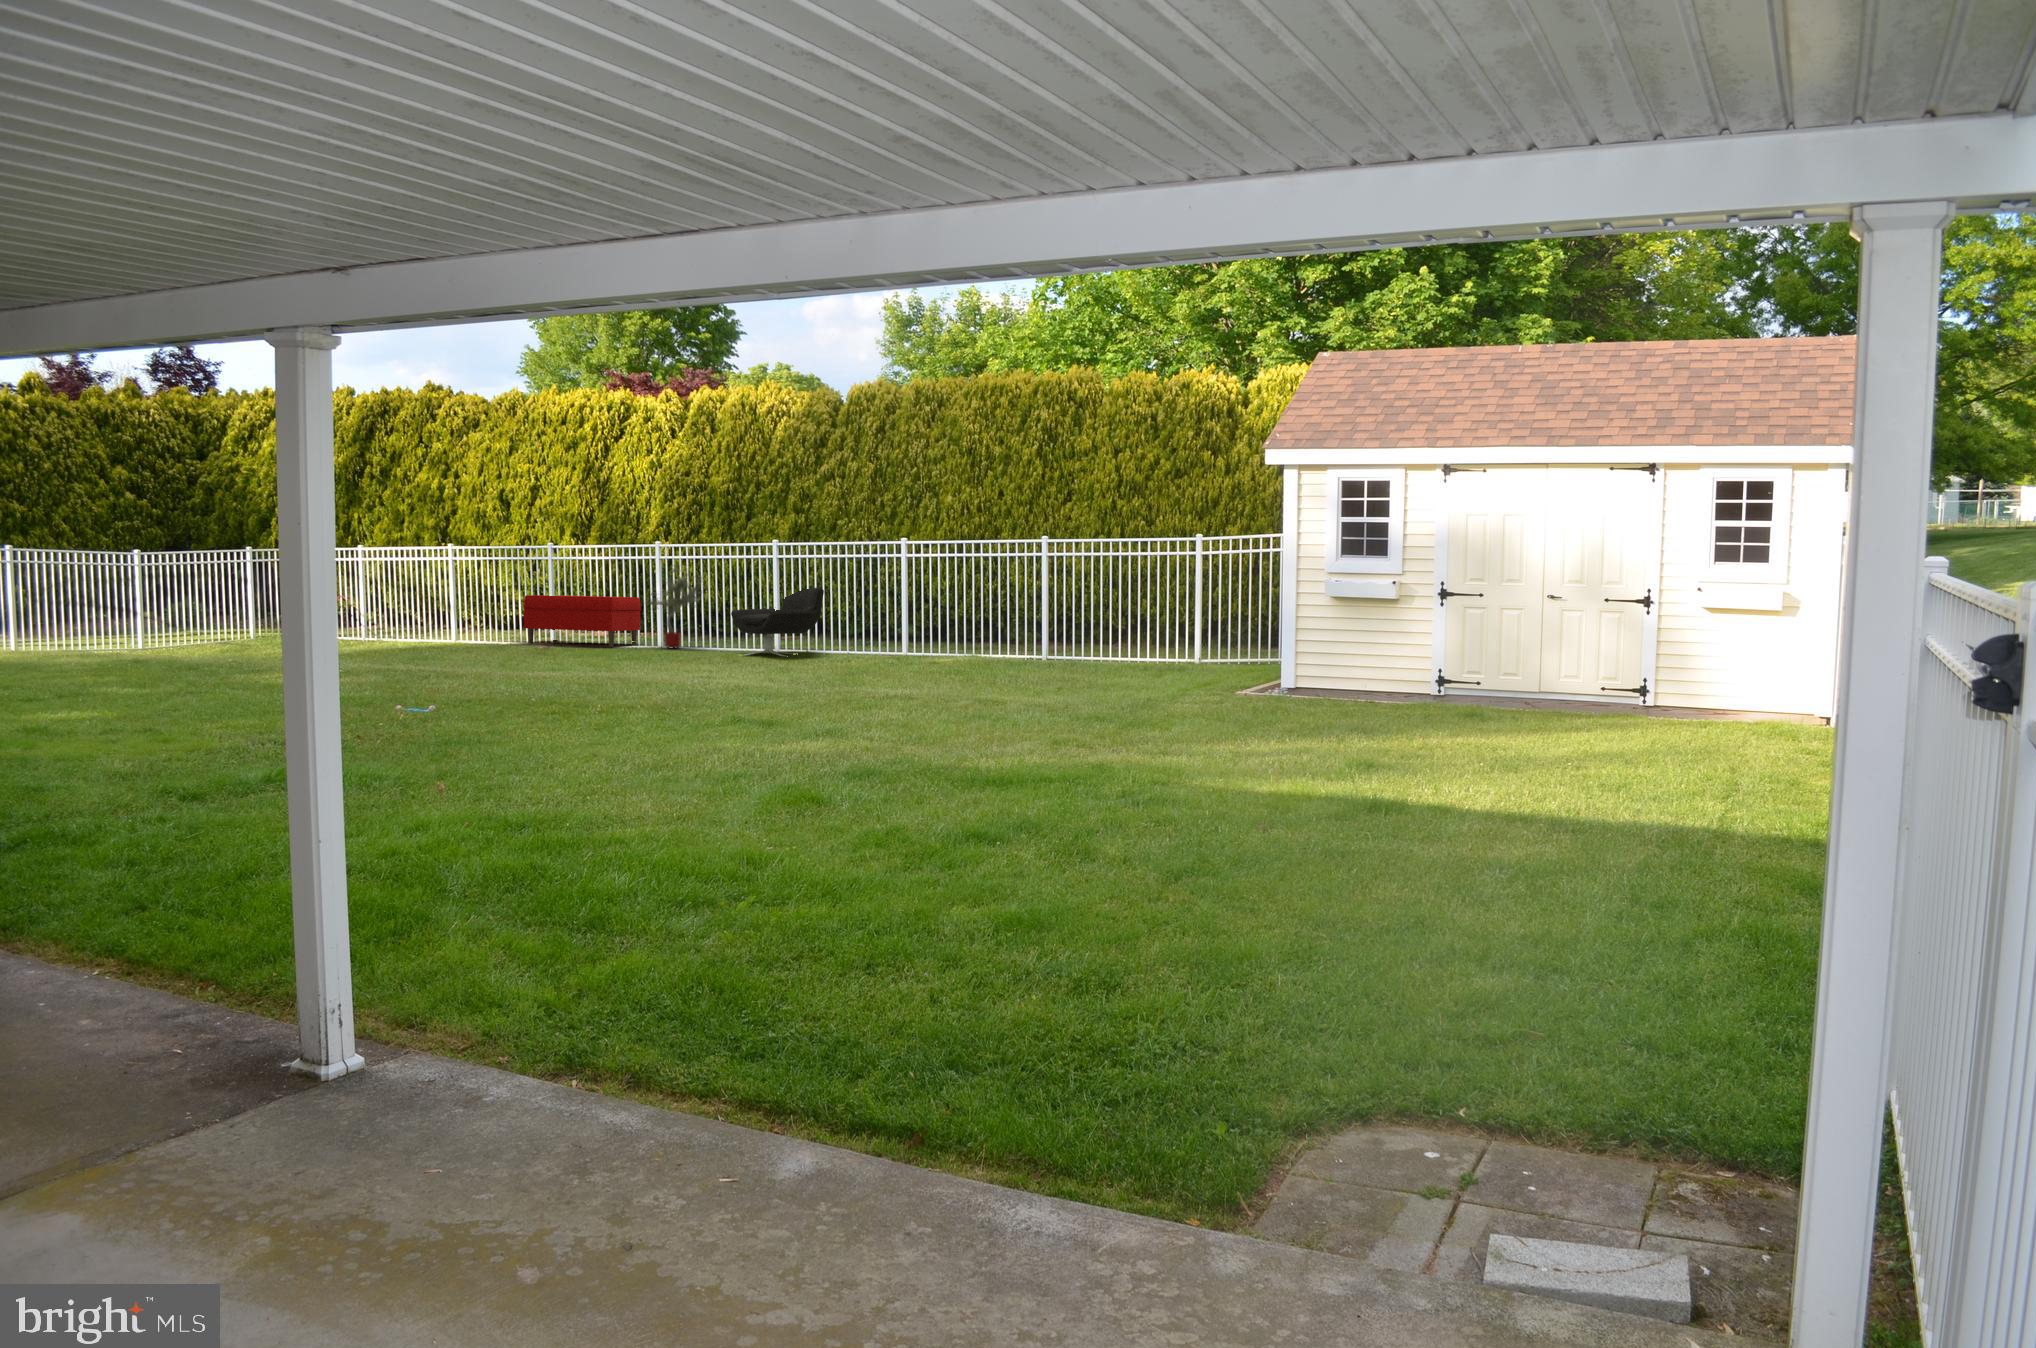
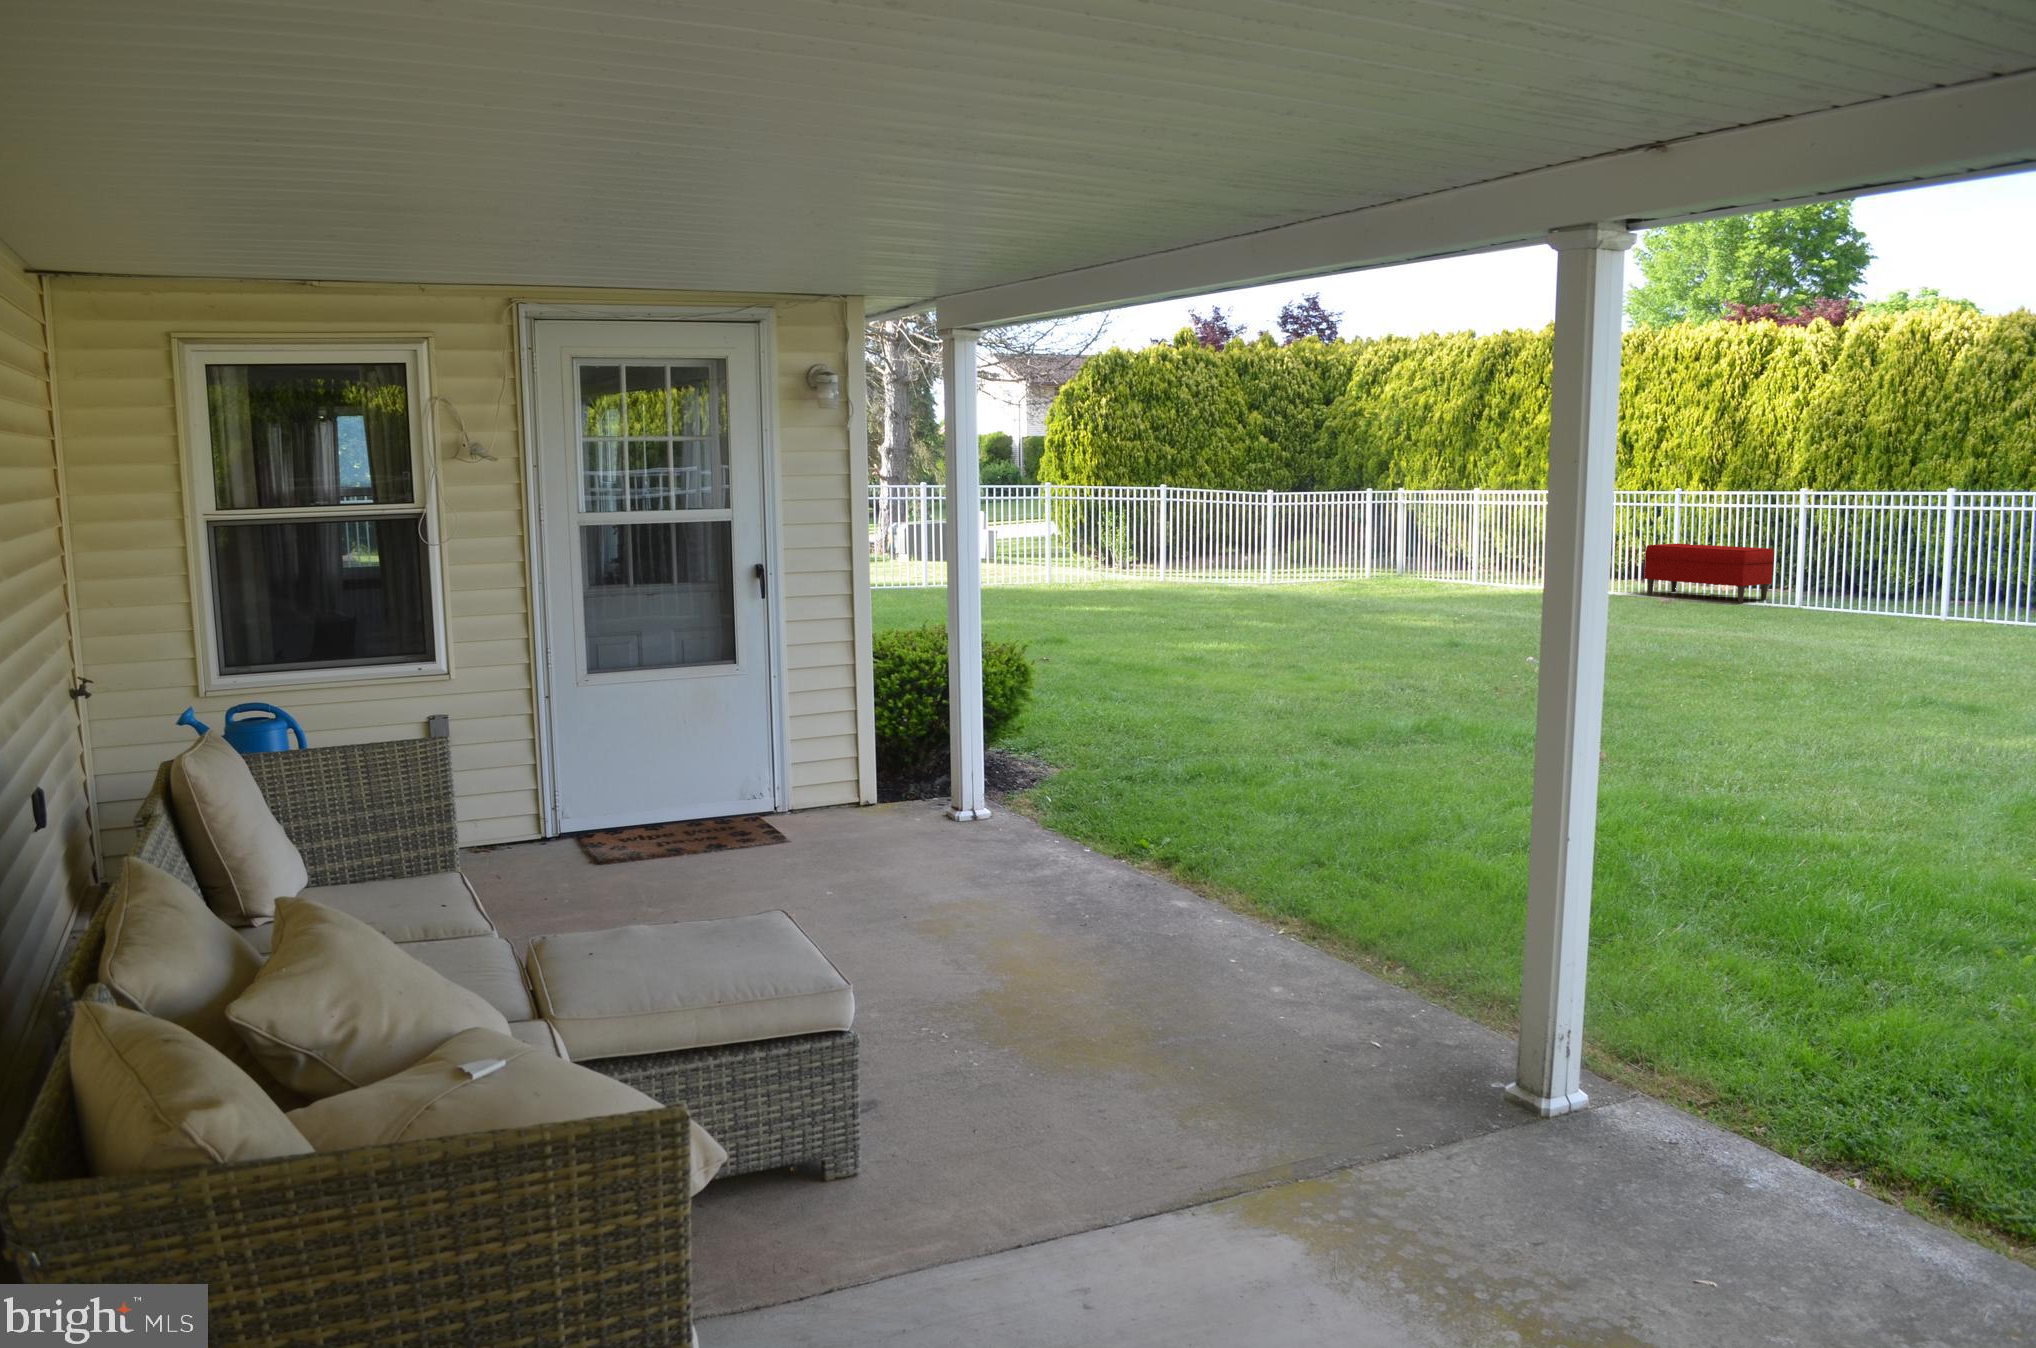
potted tree: present [645,565,702,649] -> none [1780,516,1855,607]
lounge chair: present [731,588,824,656] -> none [1889,544,2012,626]

